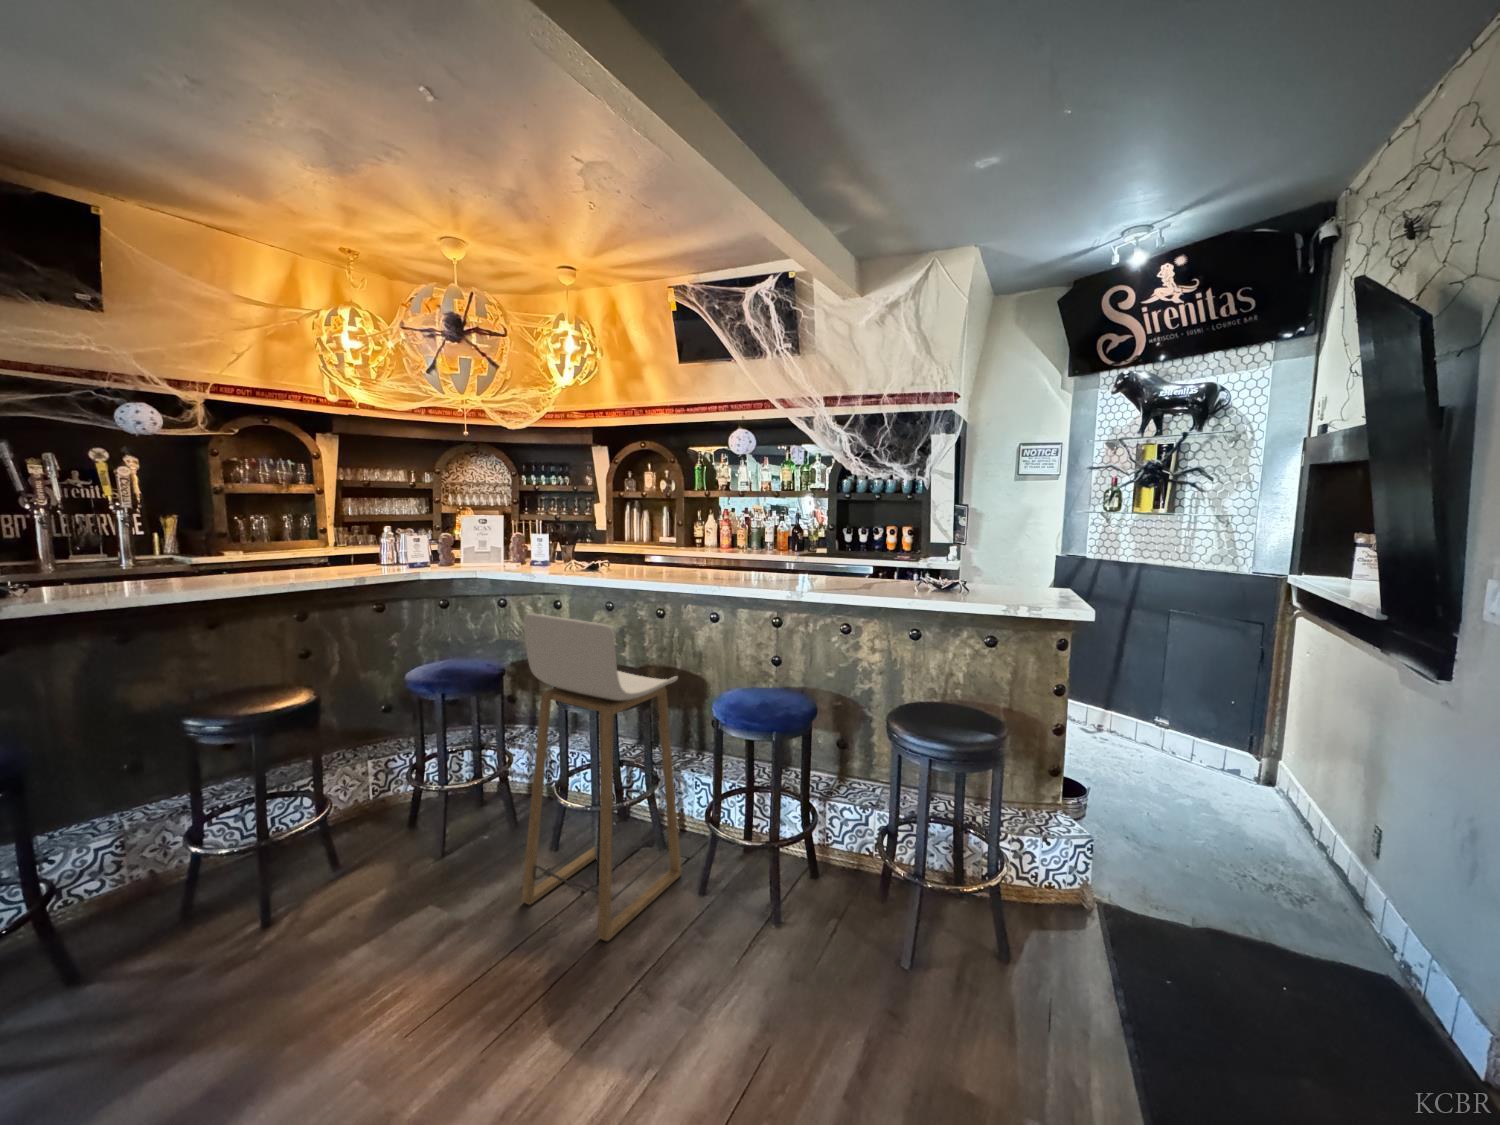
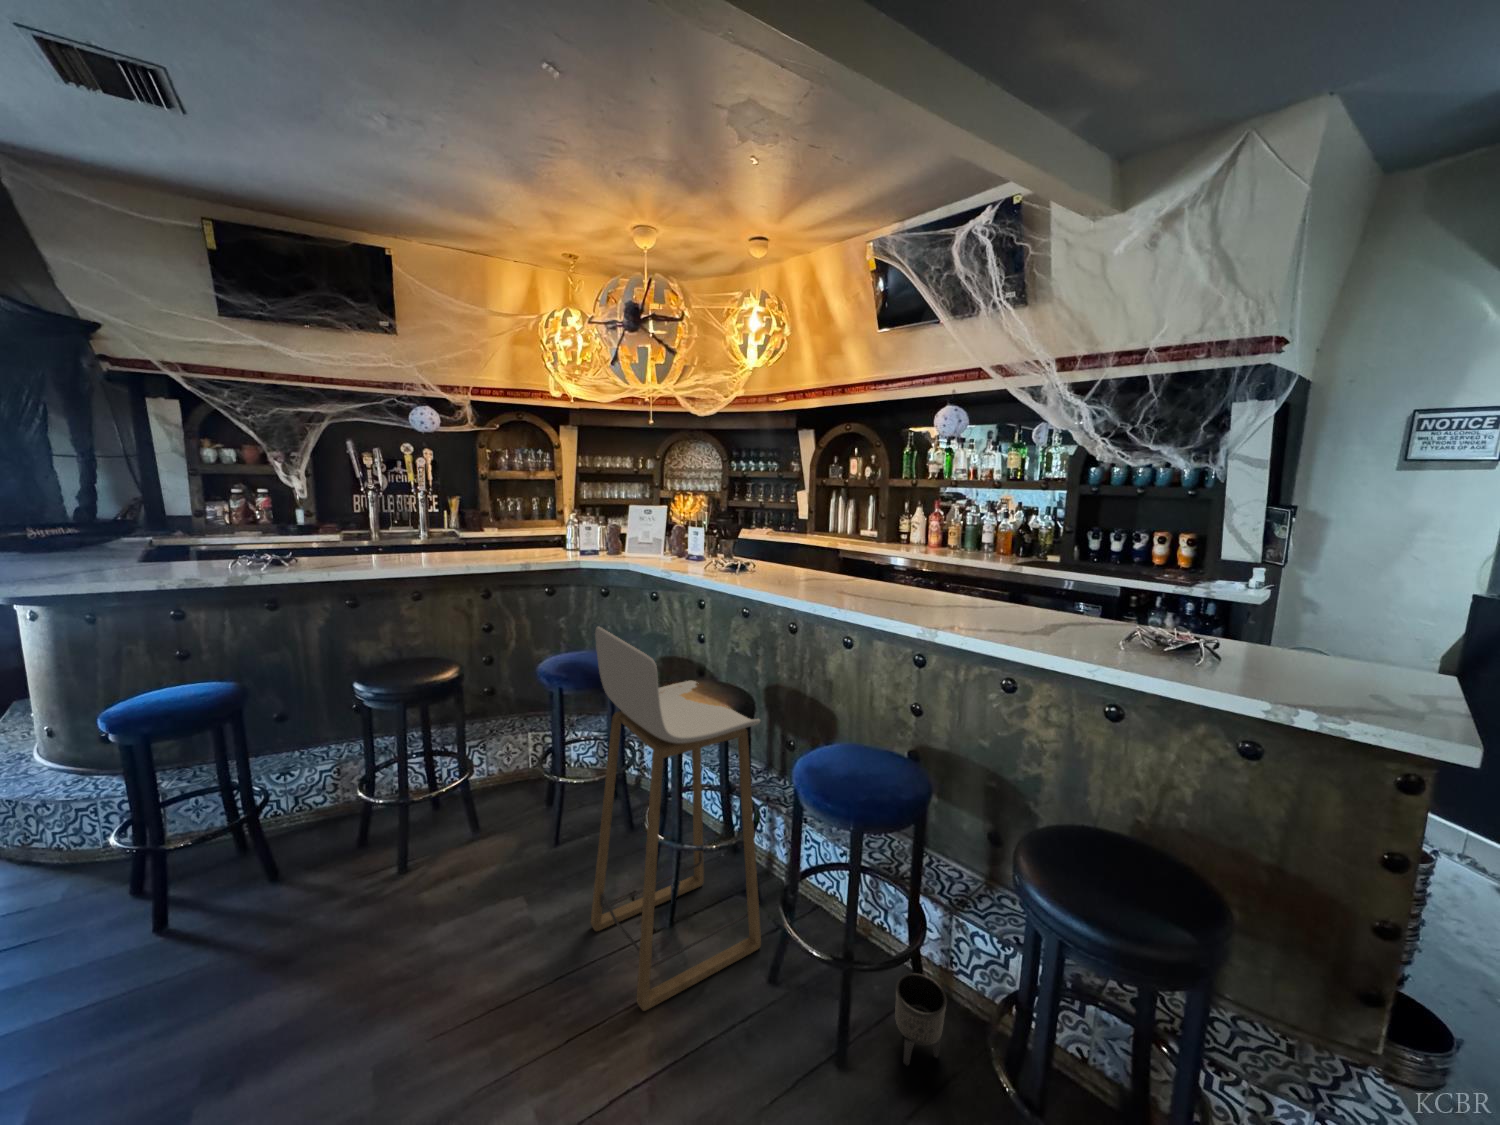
planter: none [803,843,839,909] -> present [895,973,947,1066]

